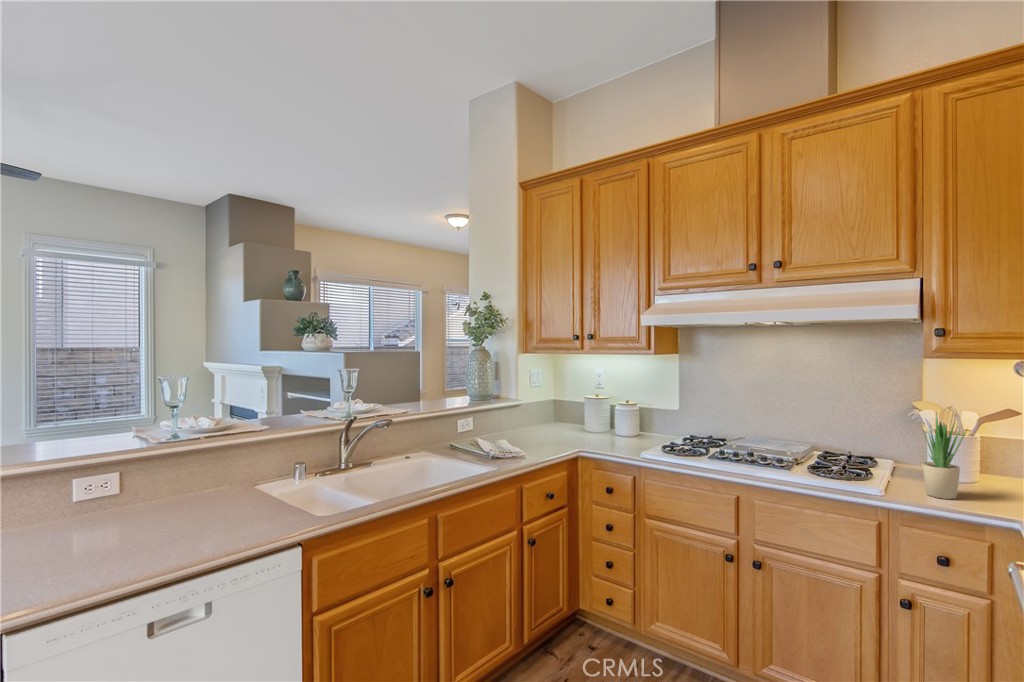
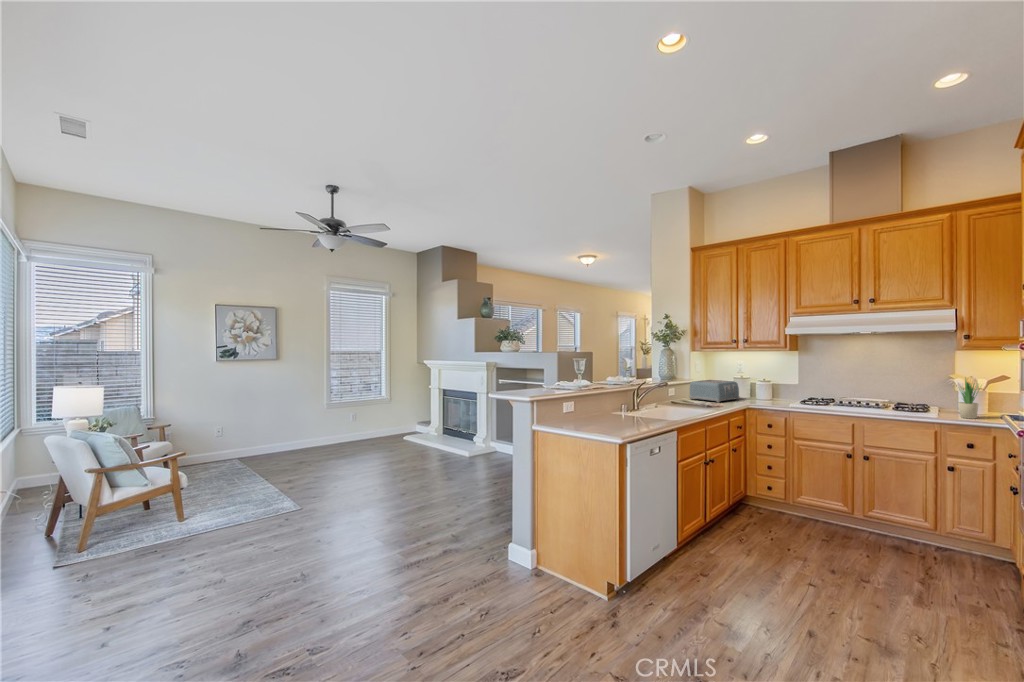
toaster: none [505,402,582,443] -> present [689,380,740,403]

